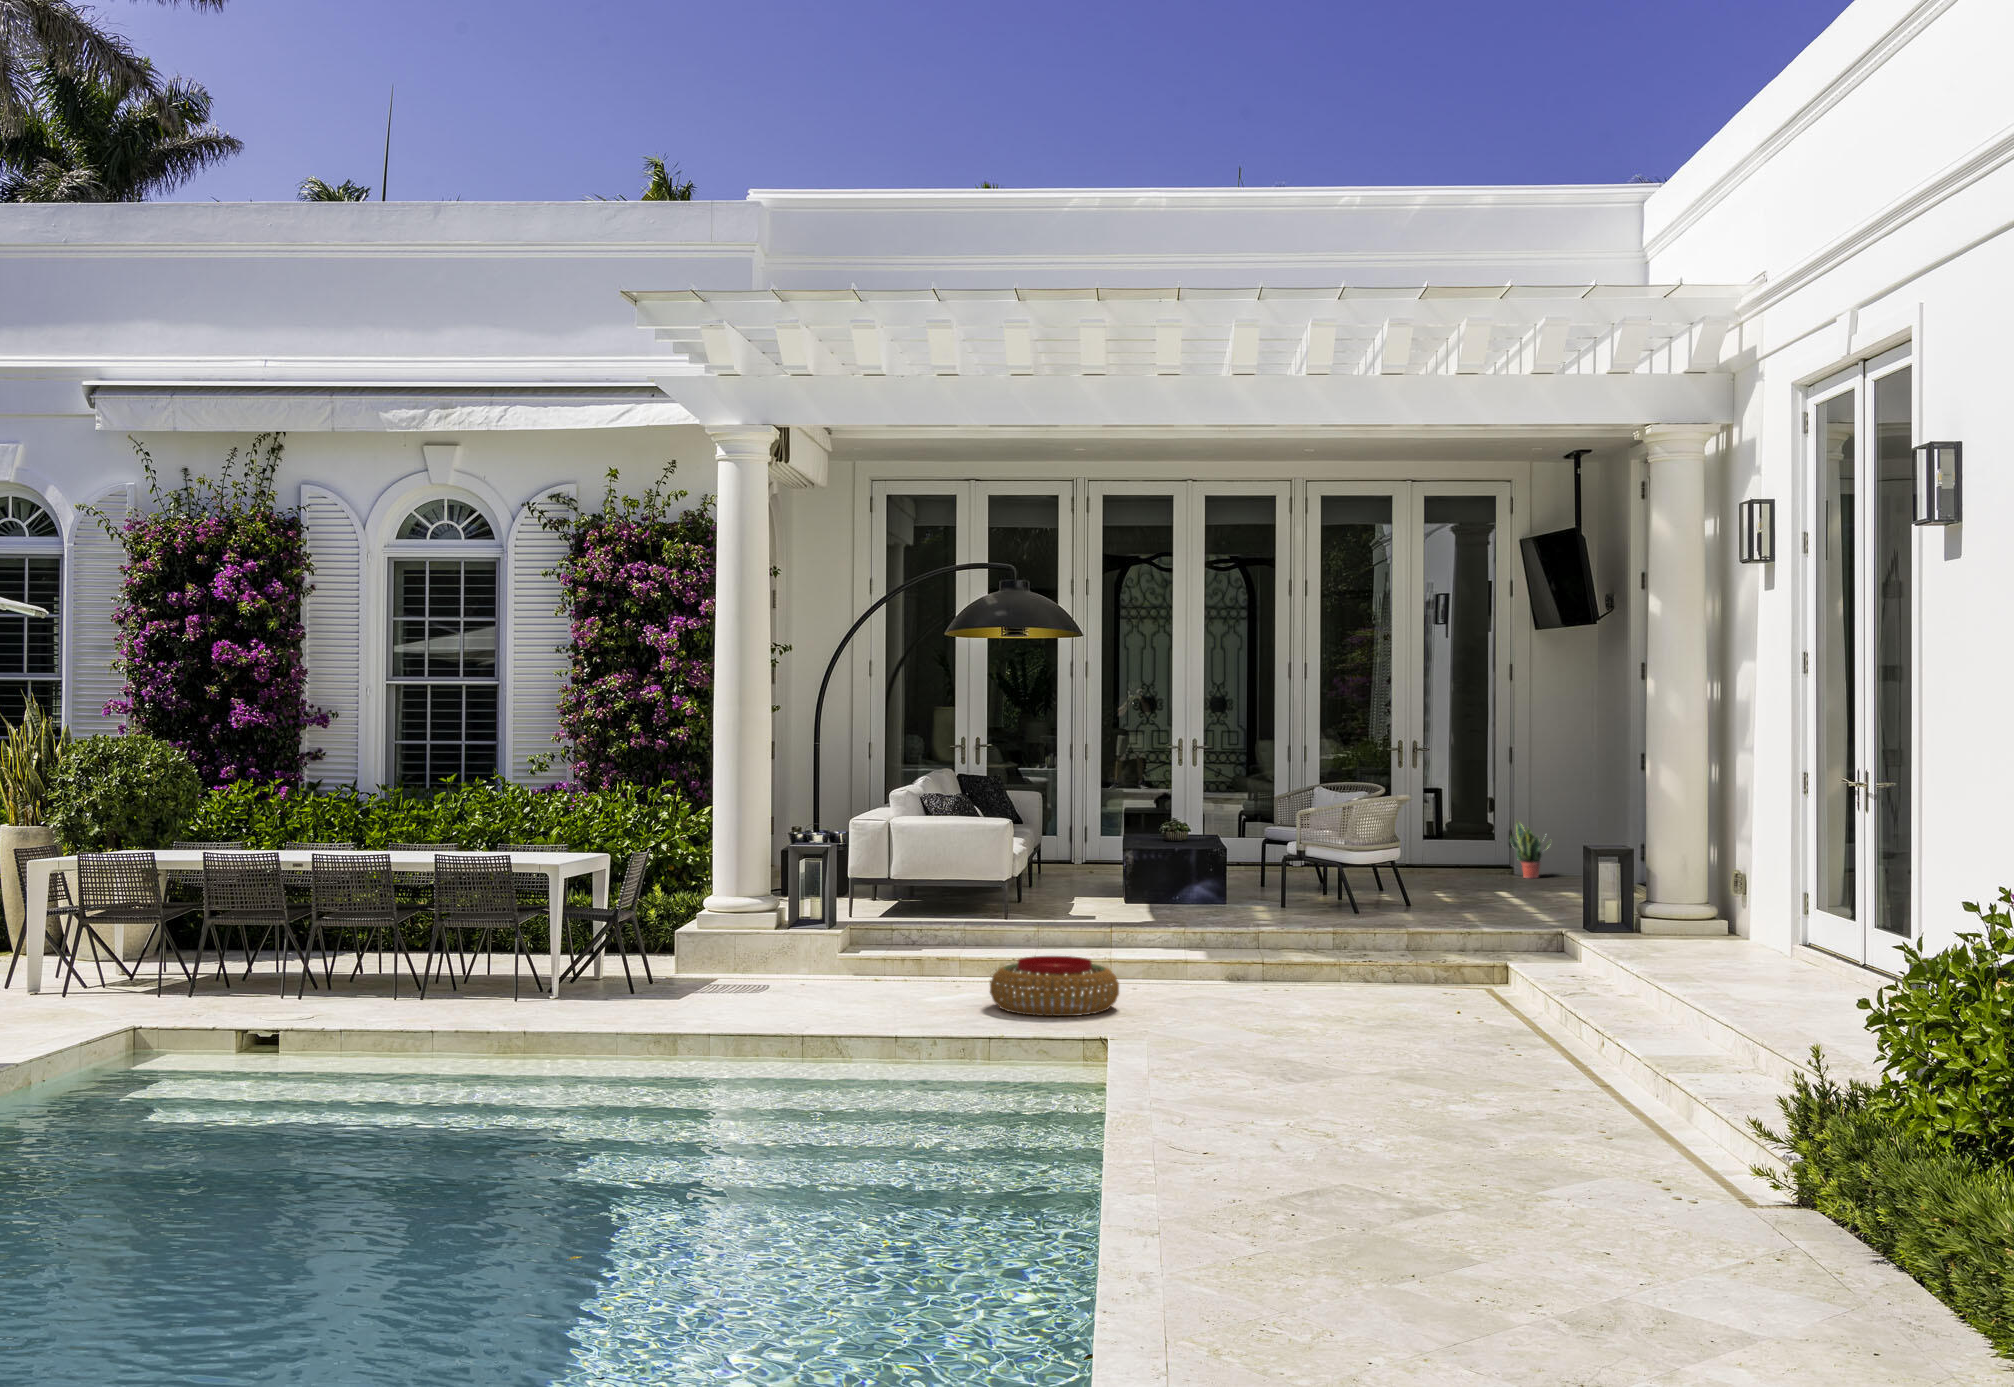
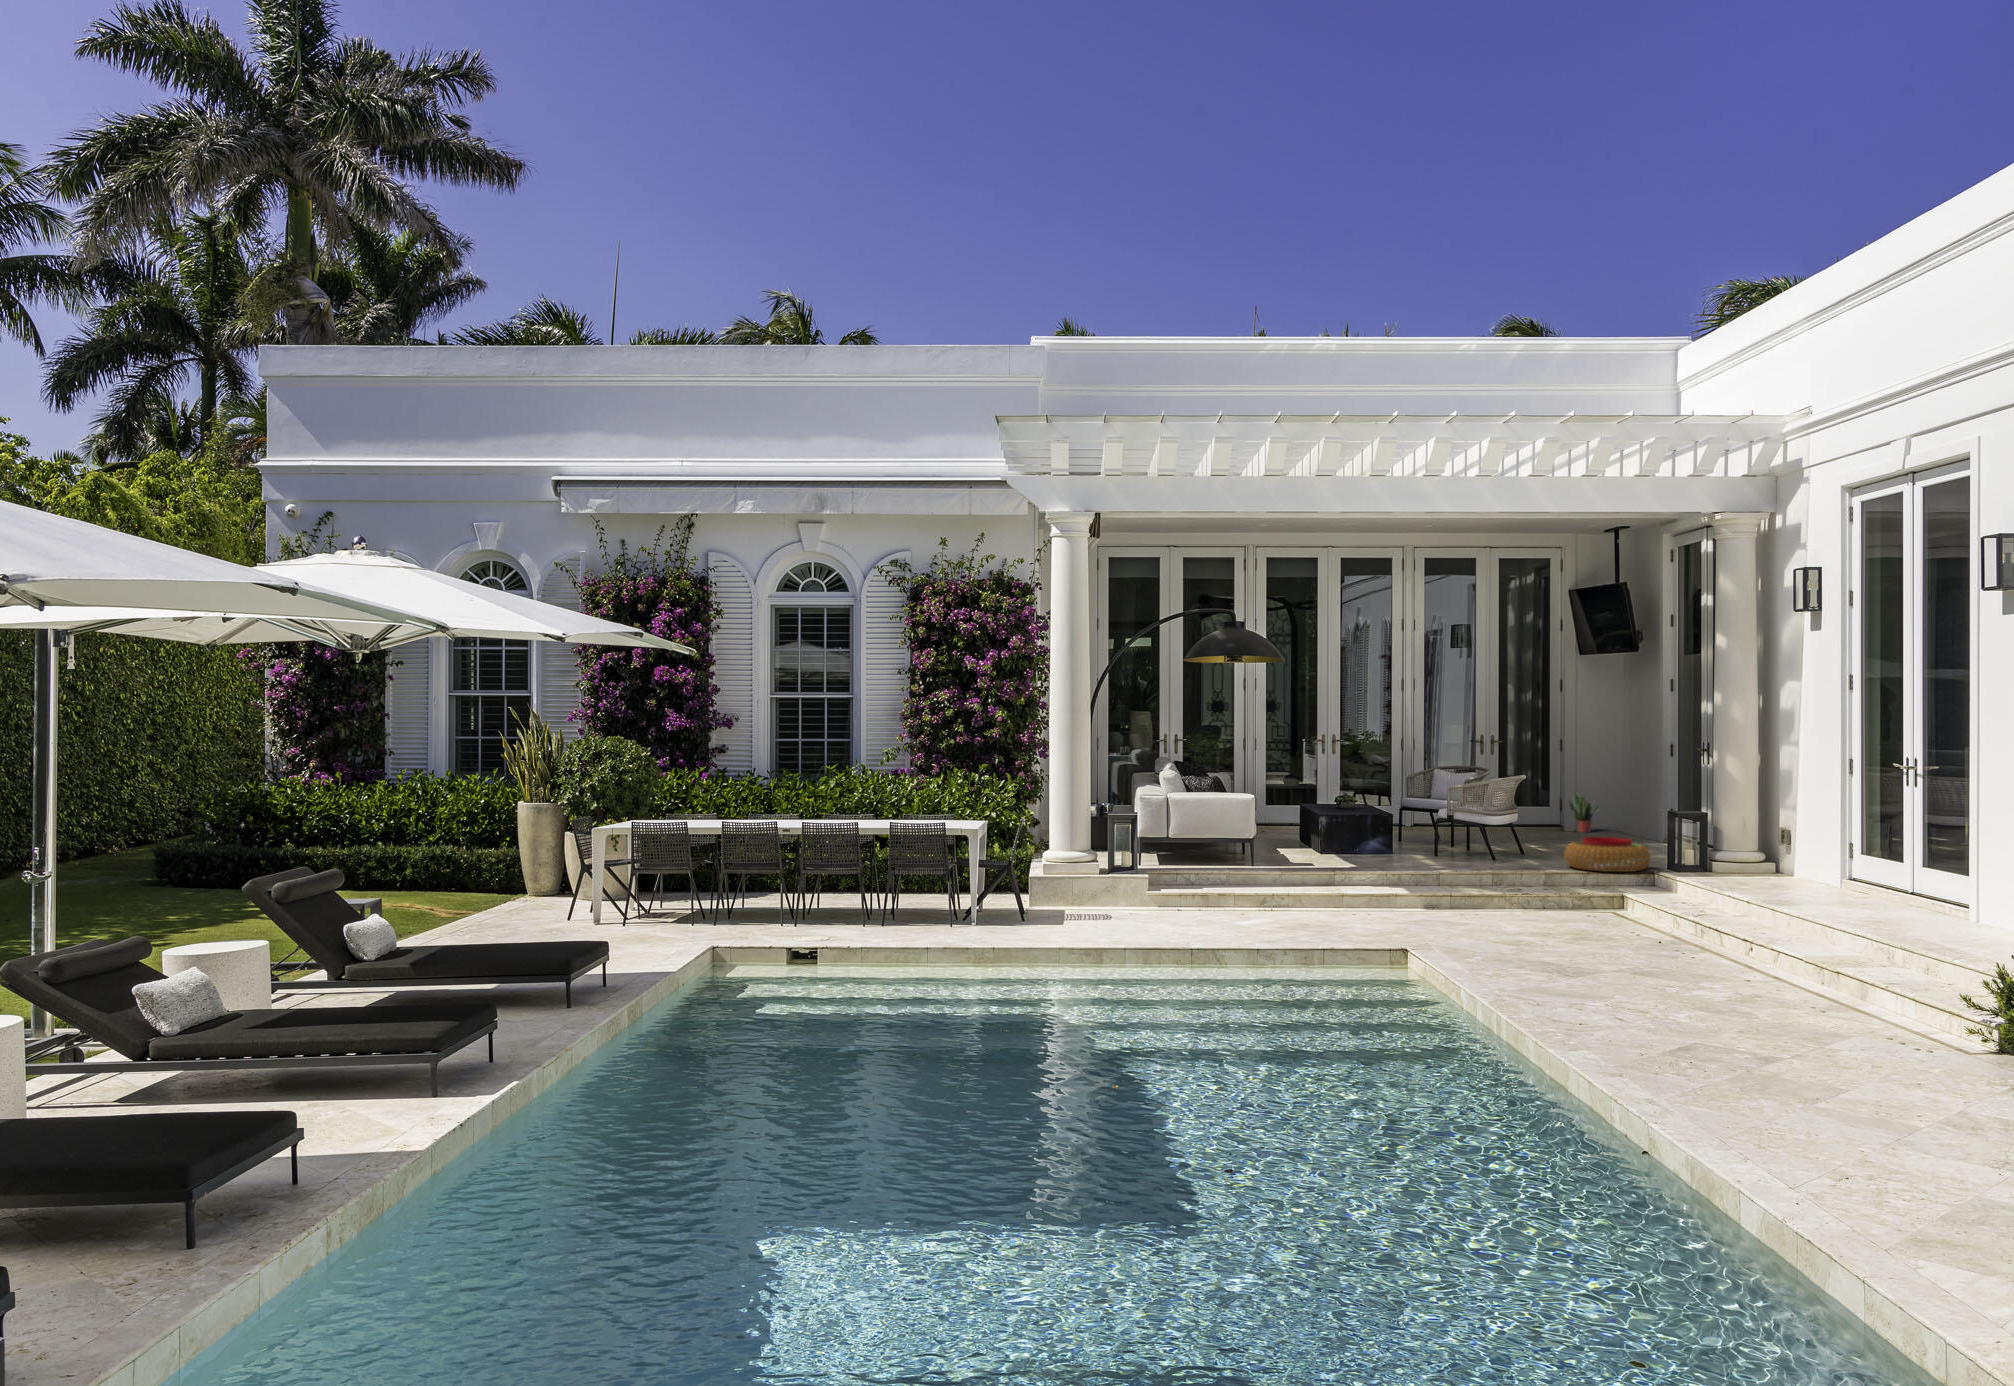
pouf: present [990,956,1119,1016] -> present [1564,837,1650,872]

